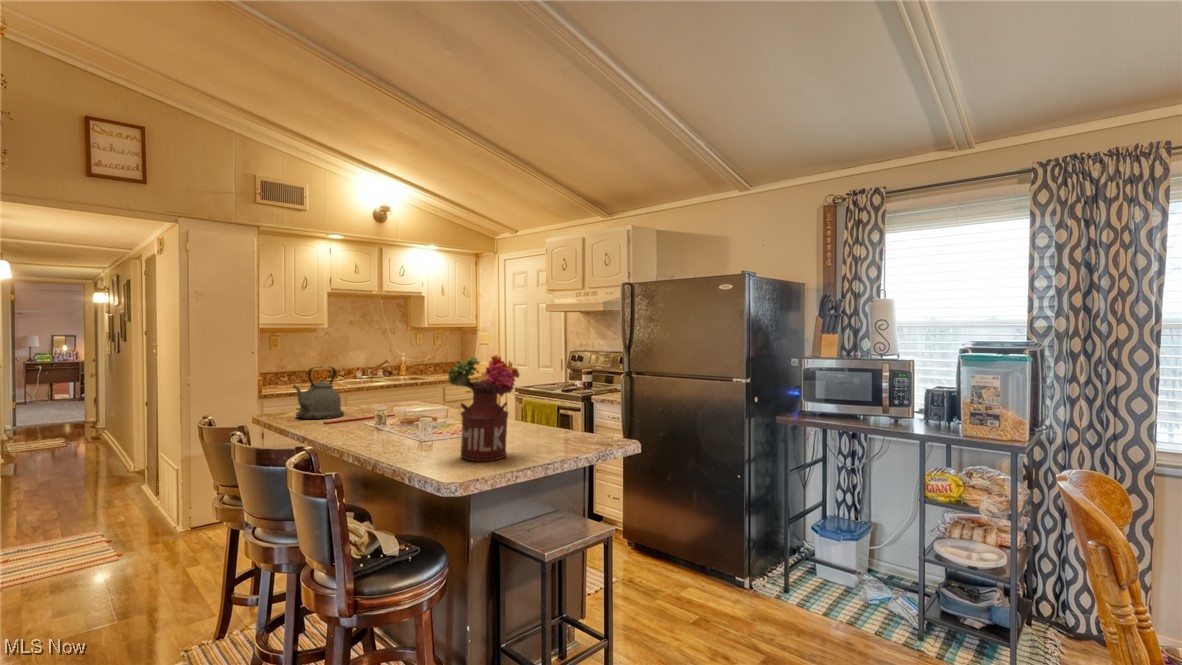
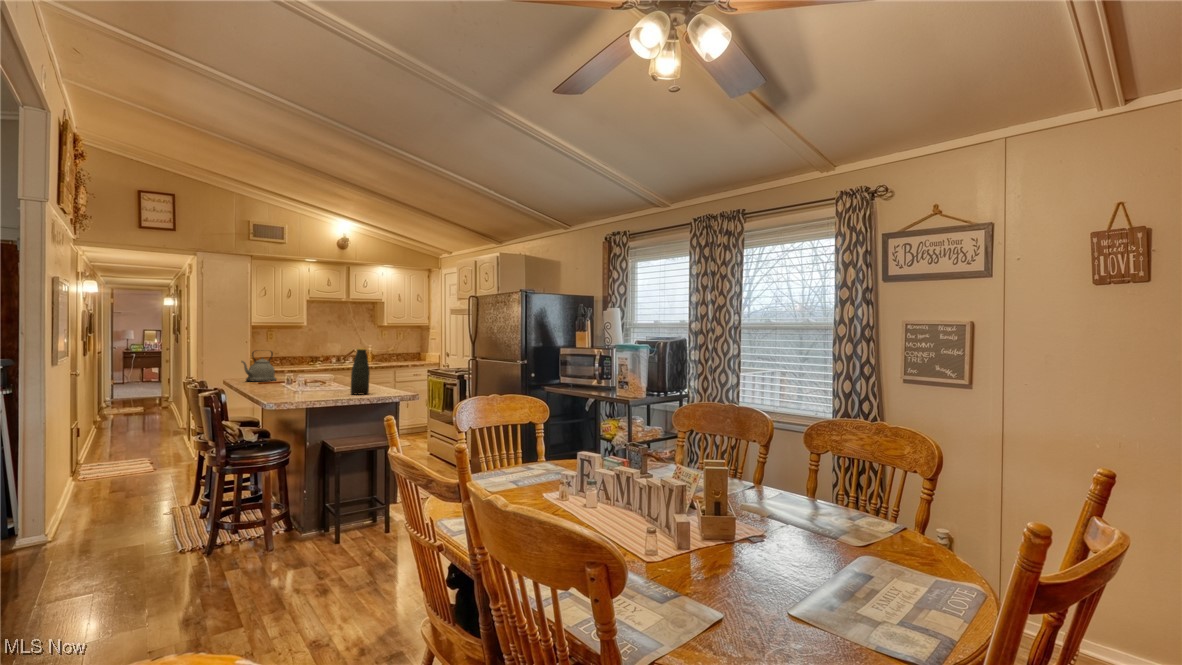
flower arrangement: present [448,355,520,461] -> none [285,341,330,397]
bottle: none [545,365,575,448] -> present [351,348,370,395]

